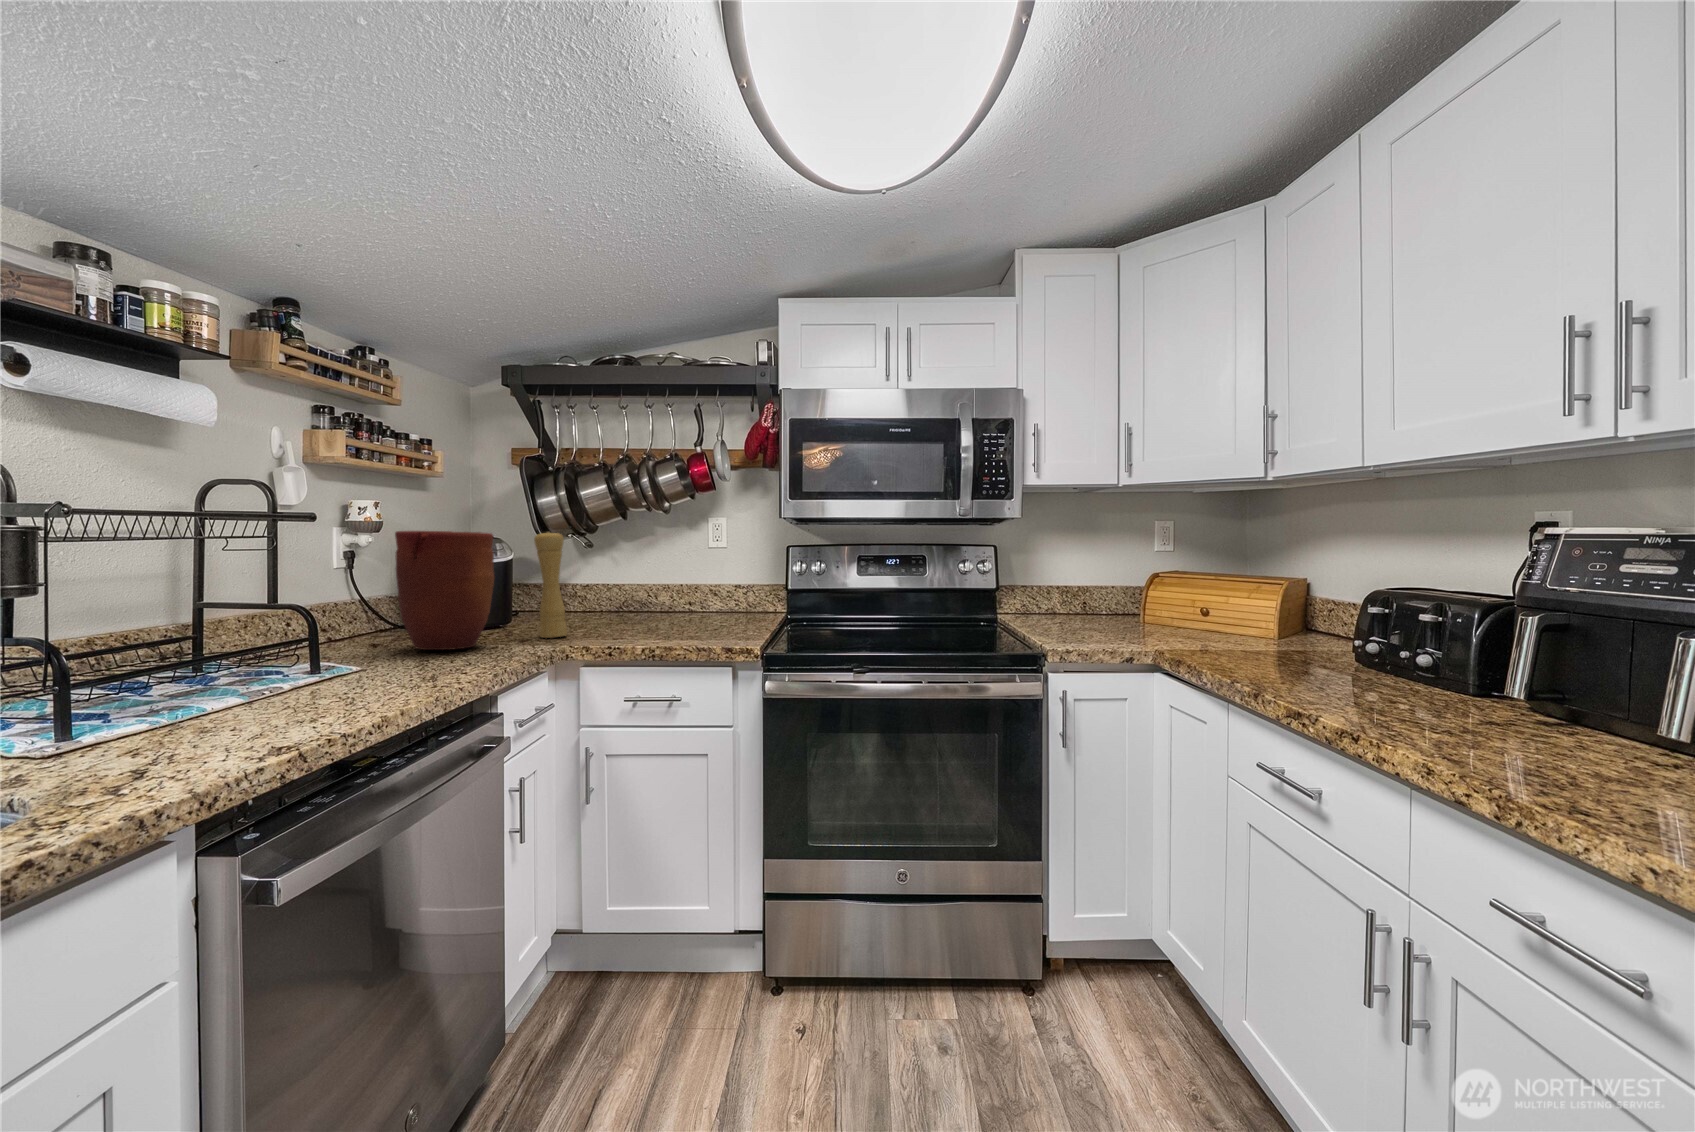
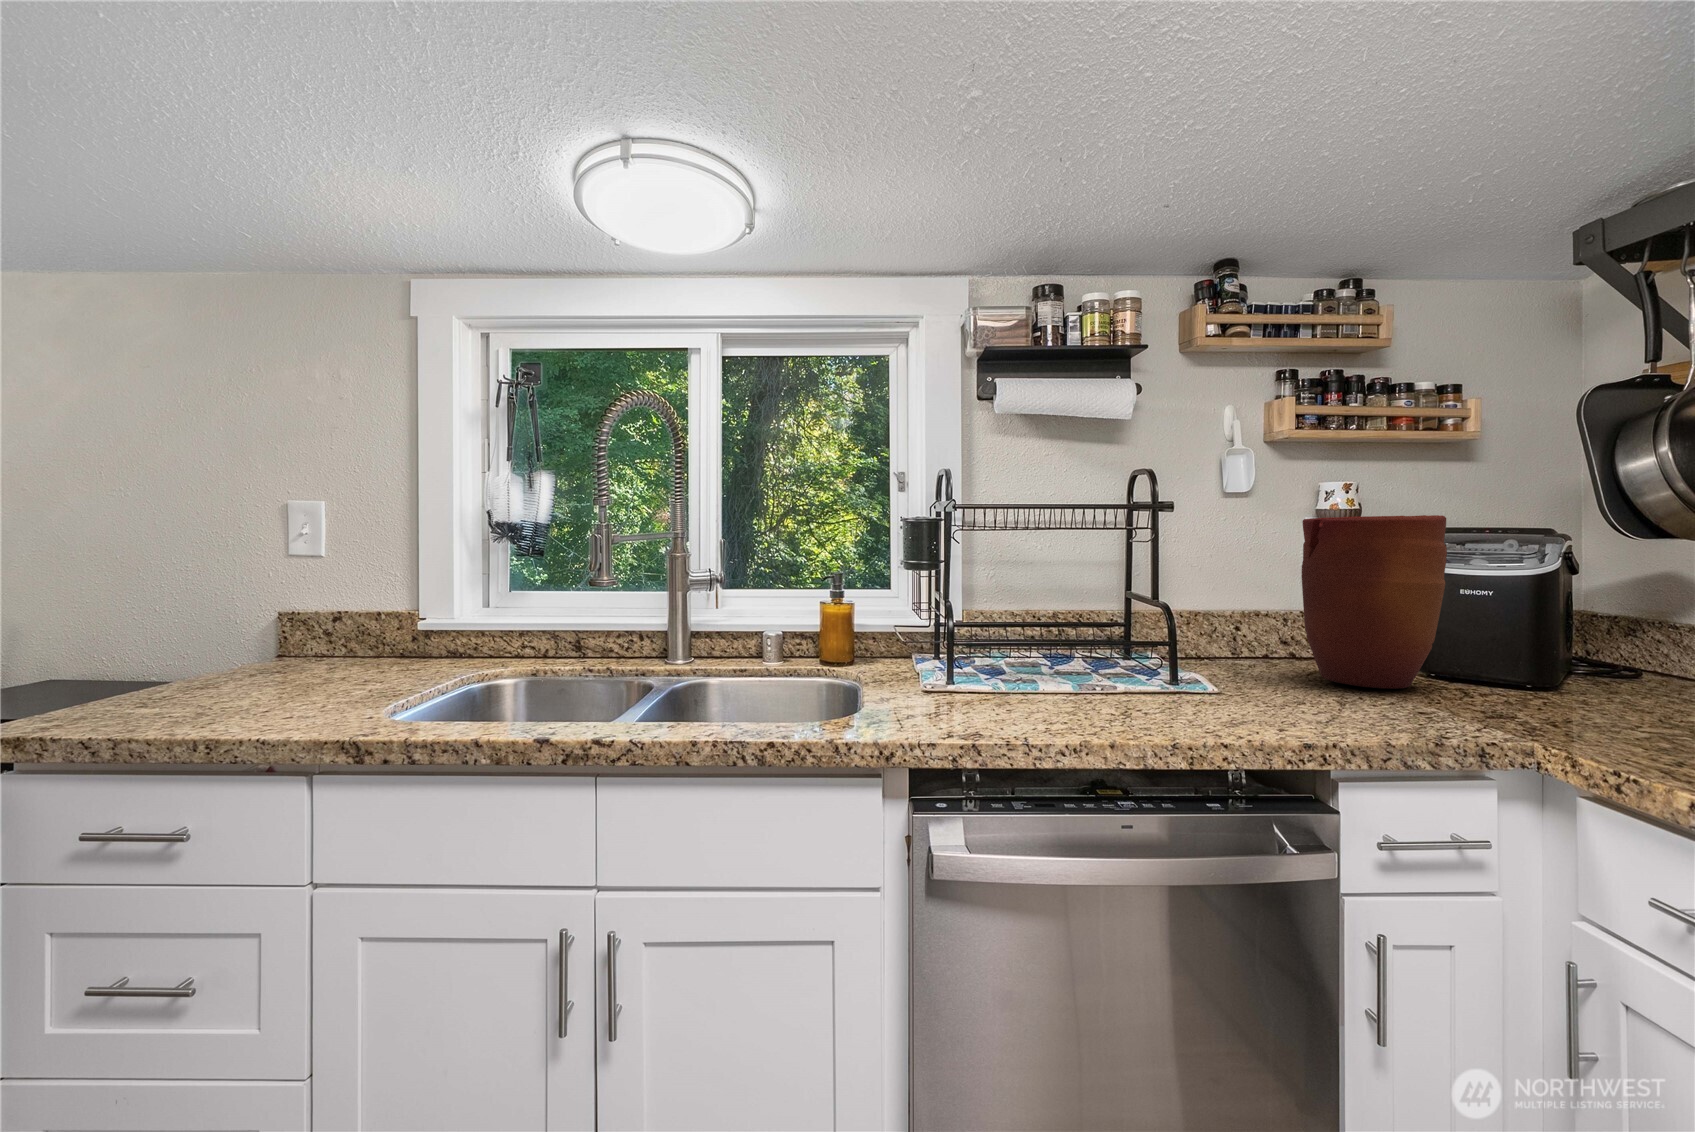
pepper mill: present [534,531,567,638] -> none [1542,508,1608,703]

